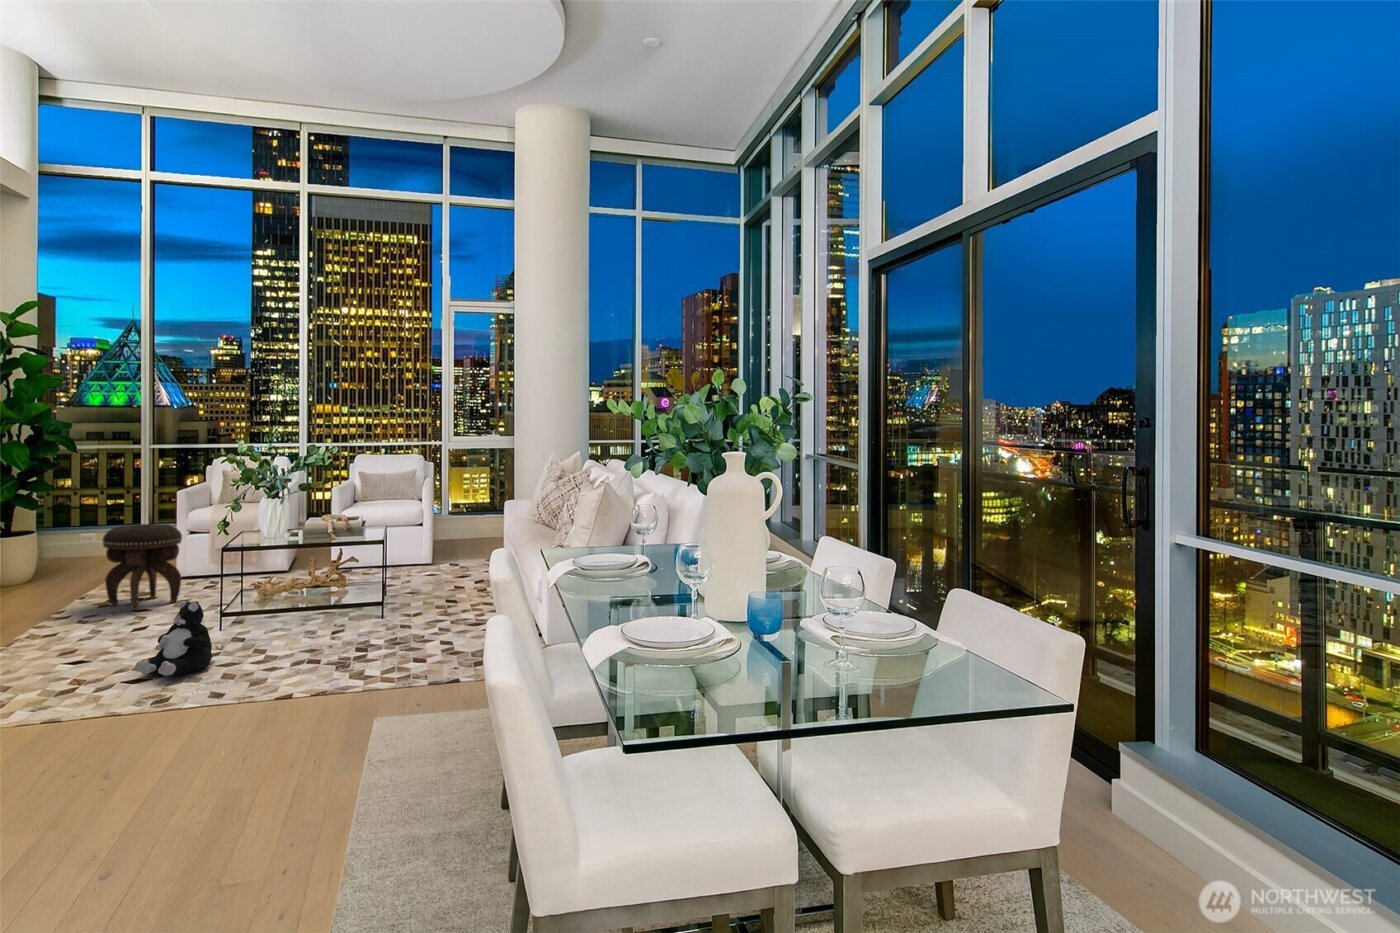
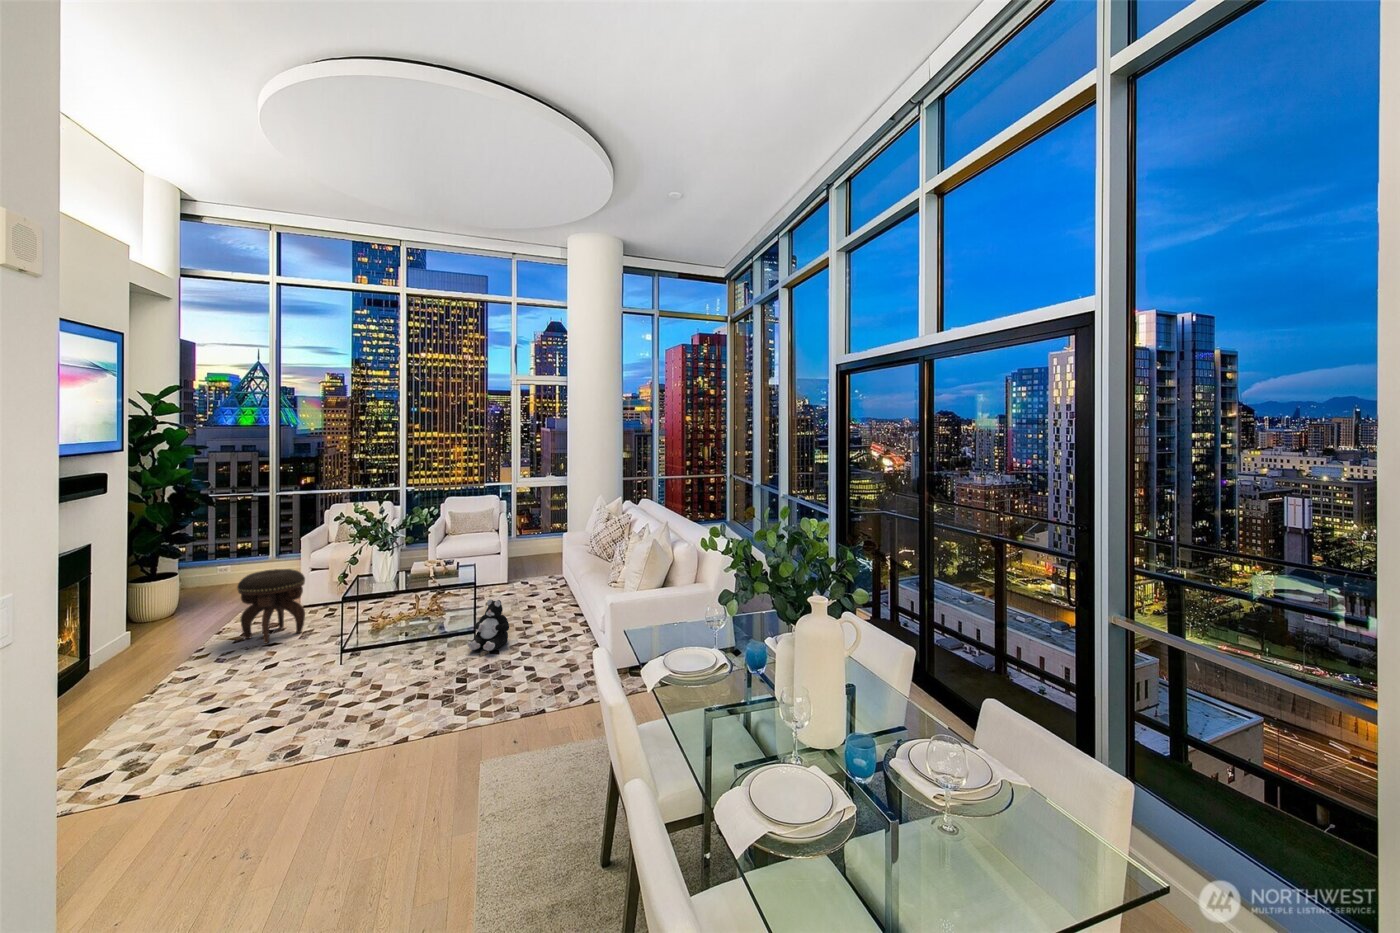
plush toy: present [136,600,212,676] -> present [467,600,509,651]

